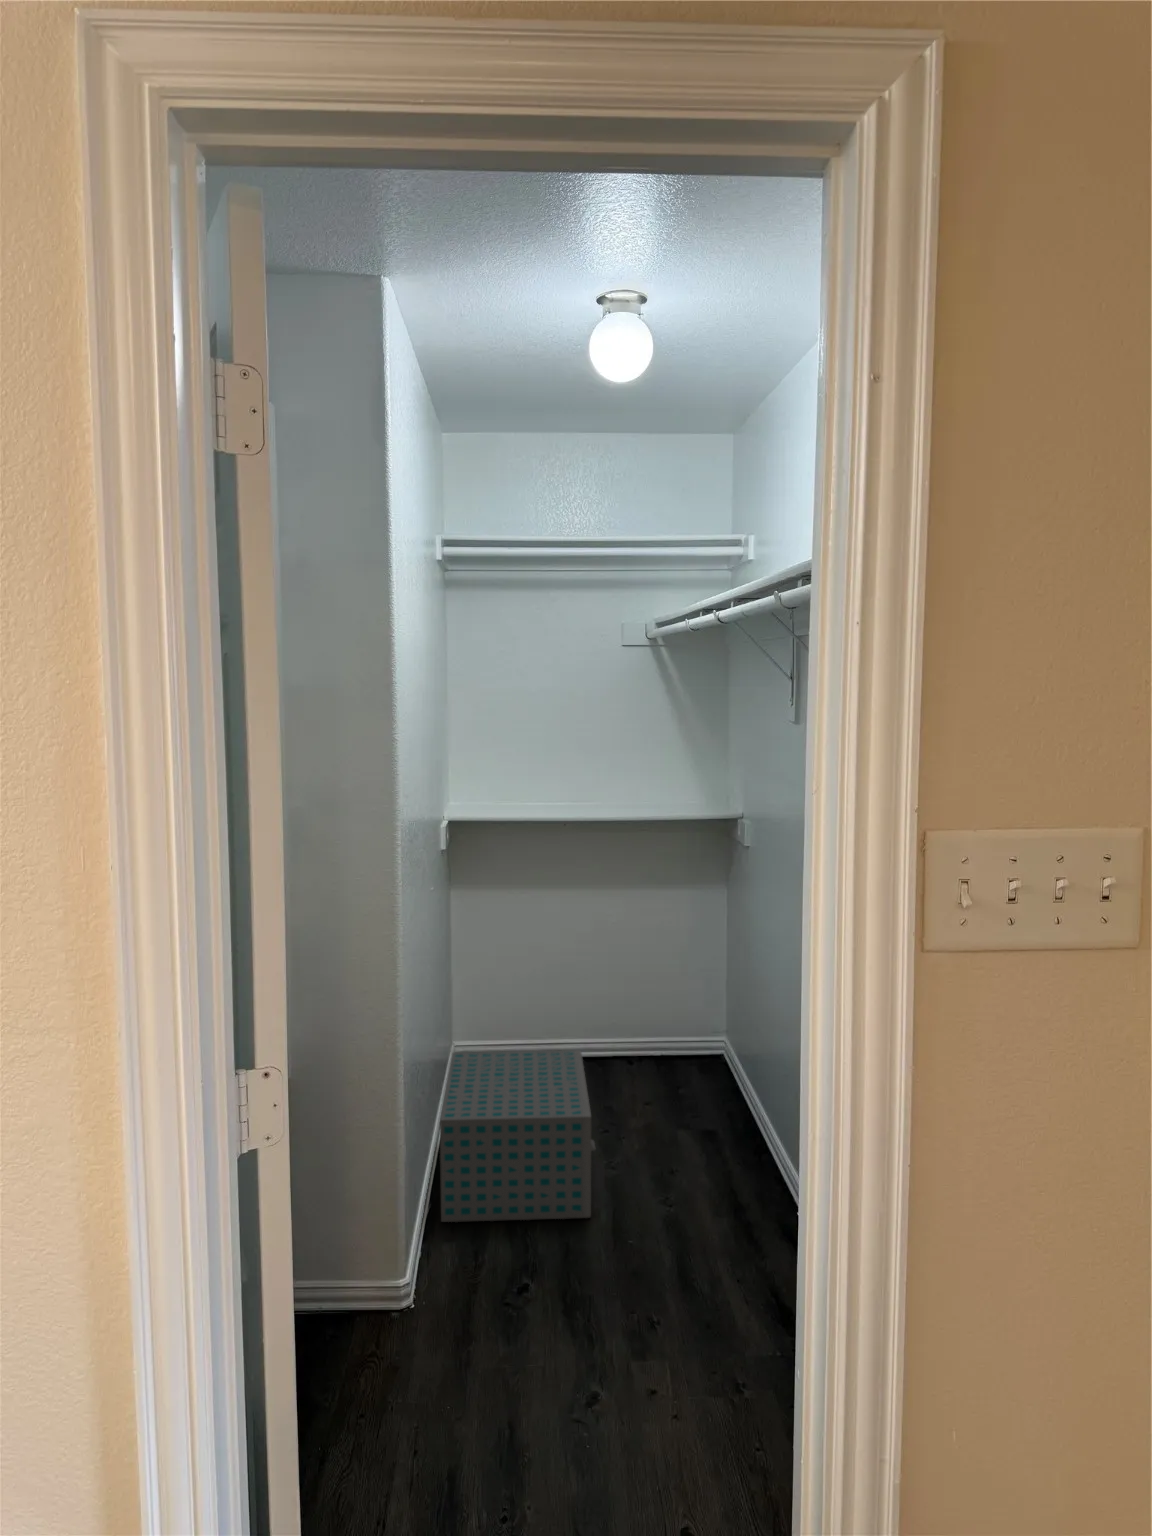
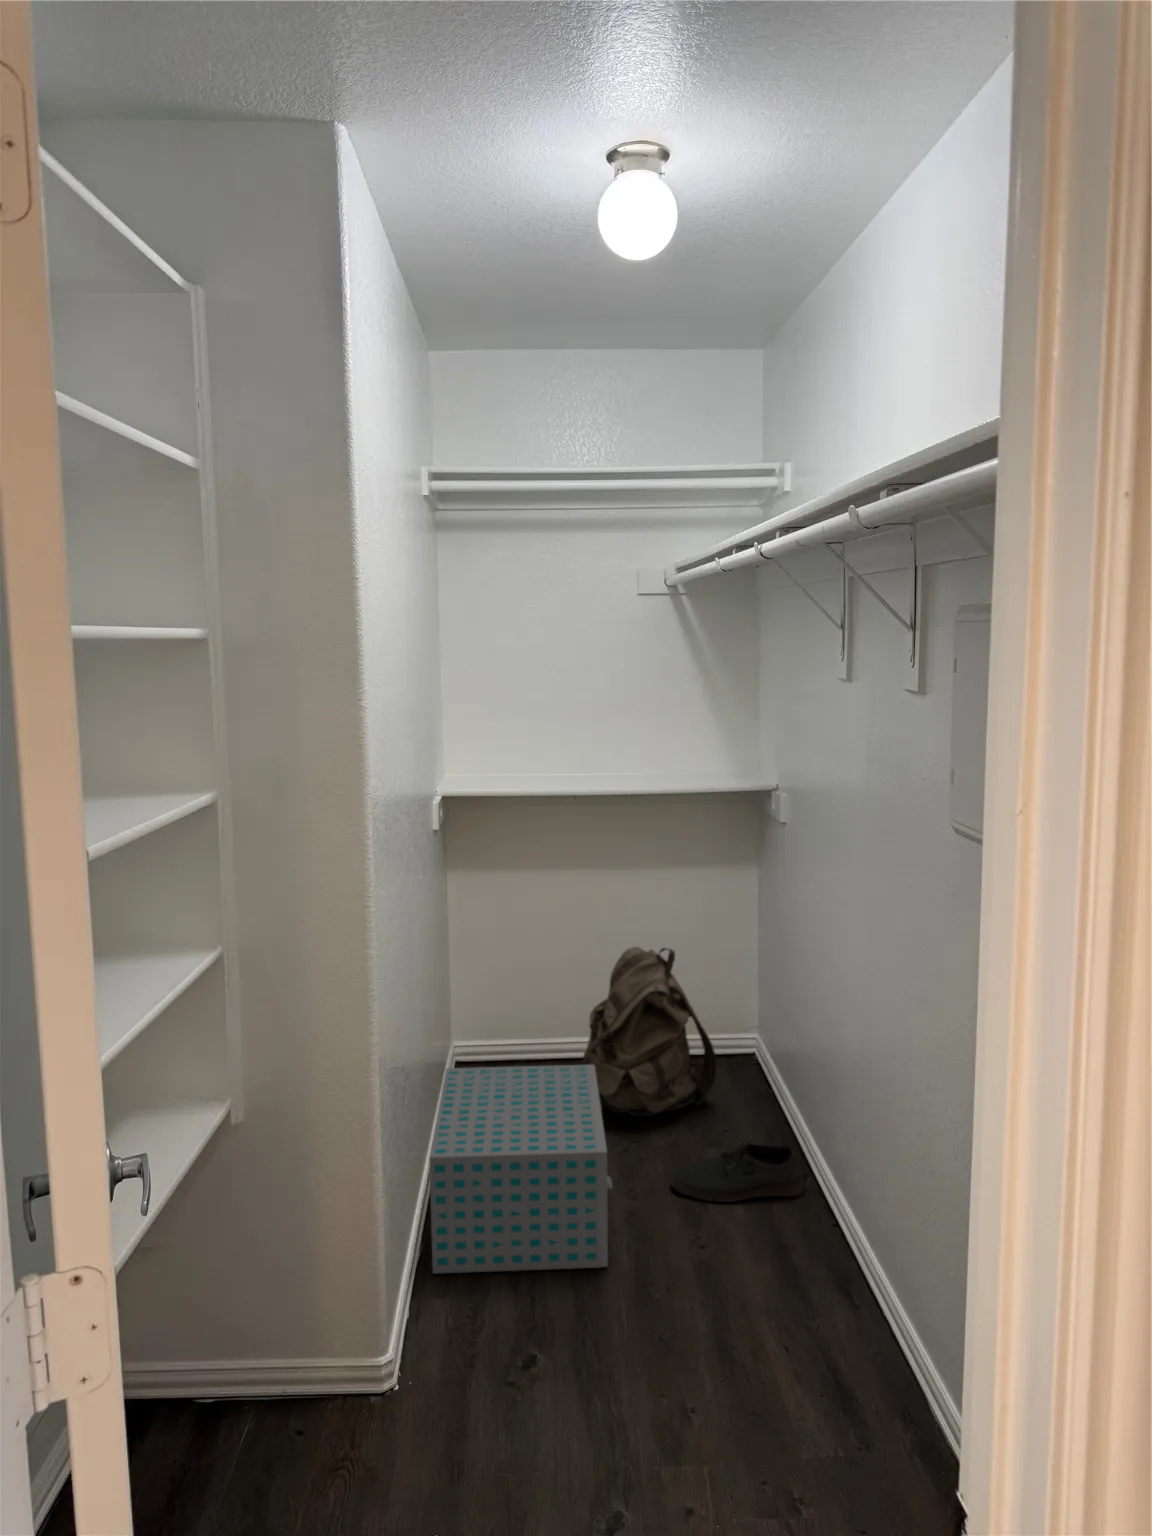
backpack: none [570,952,688,1101] -> present [583,947,717,1116]
shoe: none [646,1116,762,1168] -> present [670,1141,805,1202]

